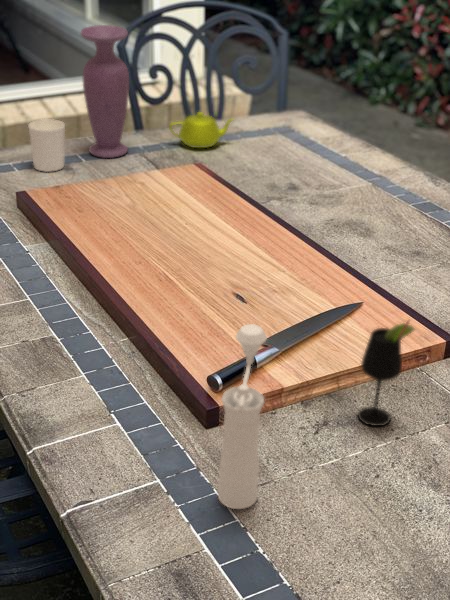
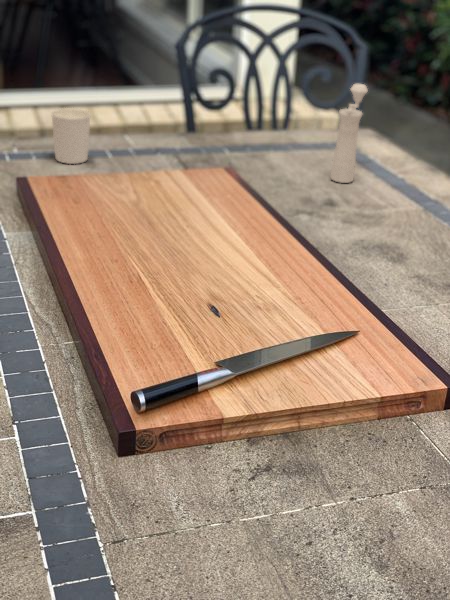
vase: present [81,25,129,158] -> none [117,13,168,156]
teapot: present [169,112,233,148] -> none [210,116,283,156]
wine glass: present [358,321,414,426] -> none [311,348,385,481]
pepper mill: present [218,324,267,509] -> present [331,84,368,183]

